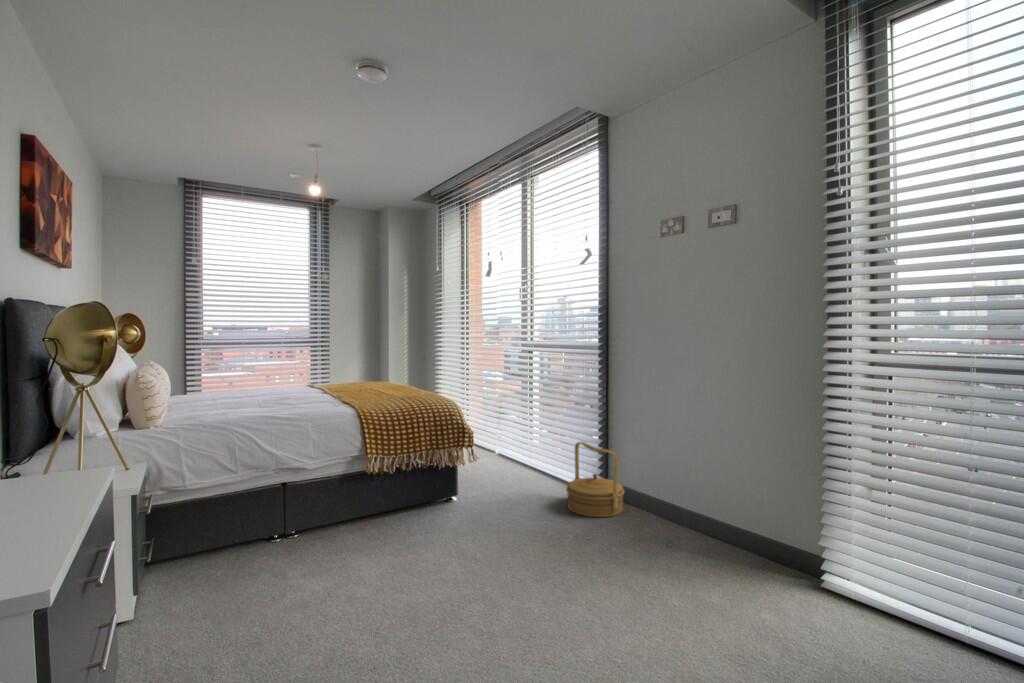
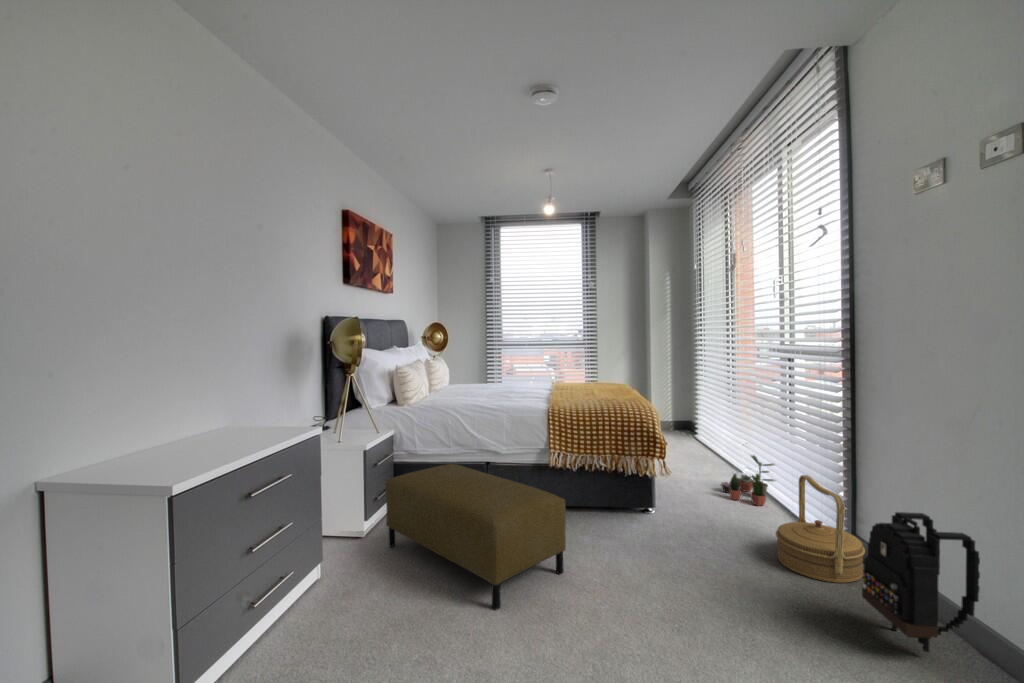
potted plant: none [491,434,535,476] -> present [721,455,775,506]
backpack: none [644,452,707,540] -> present [862,512,980,652]
ottoman: none [190,490,431,624] -> present [386,464,566,609]

